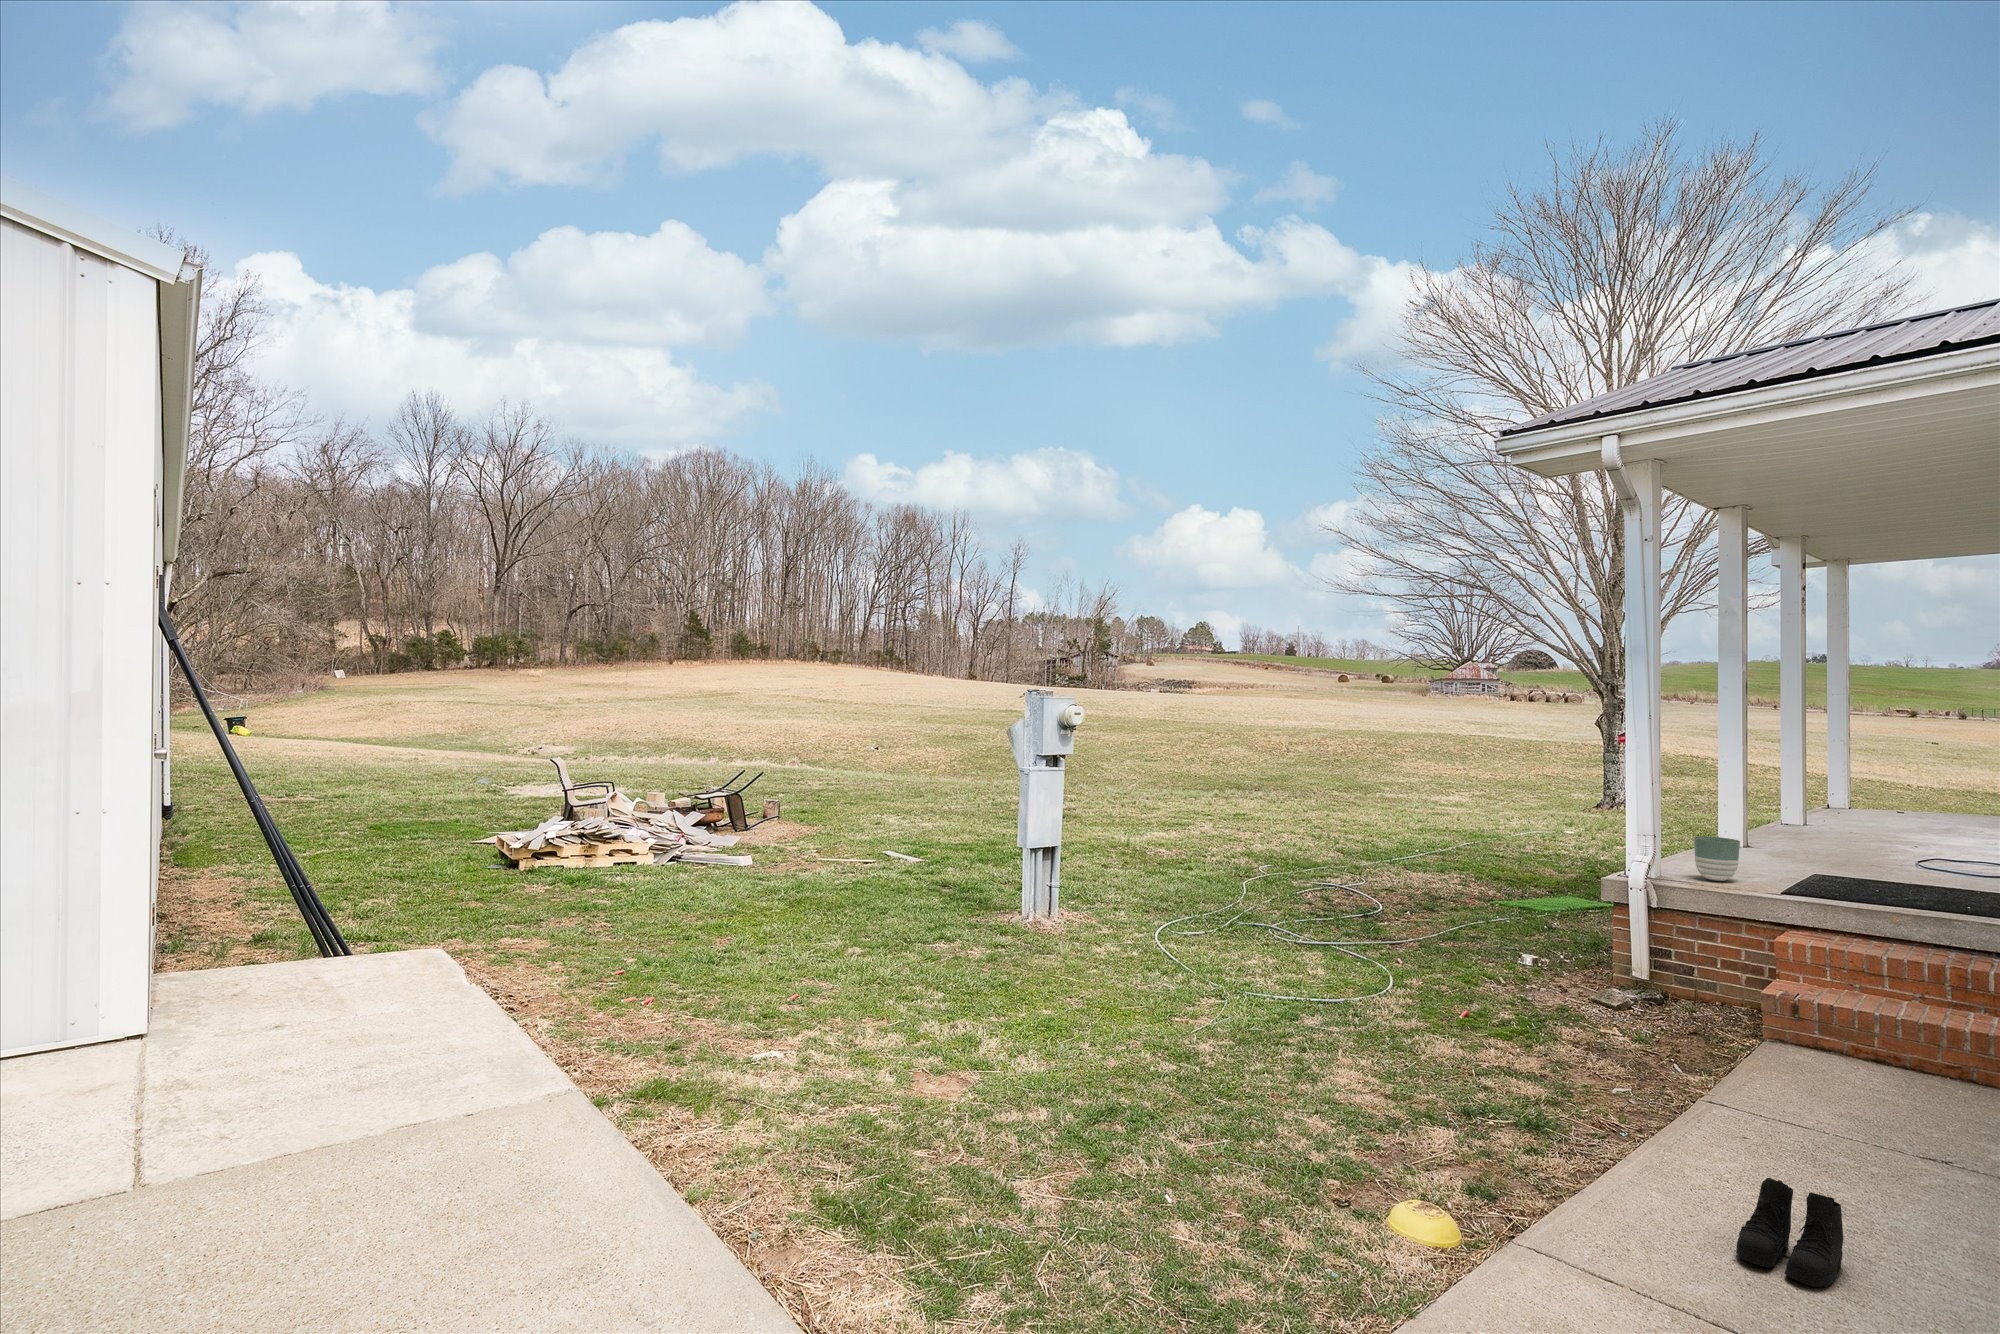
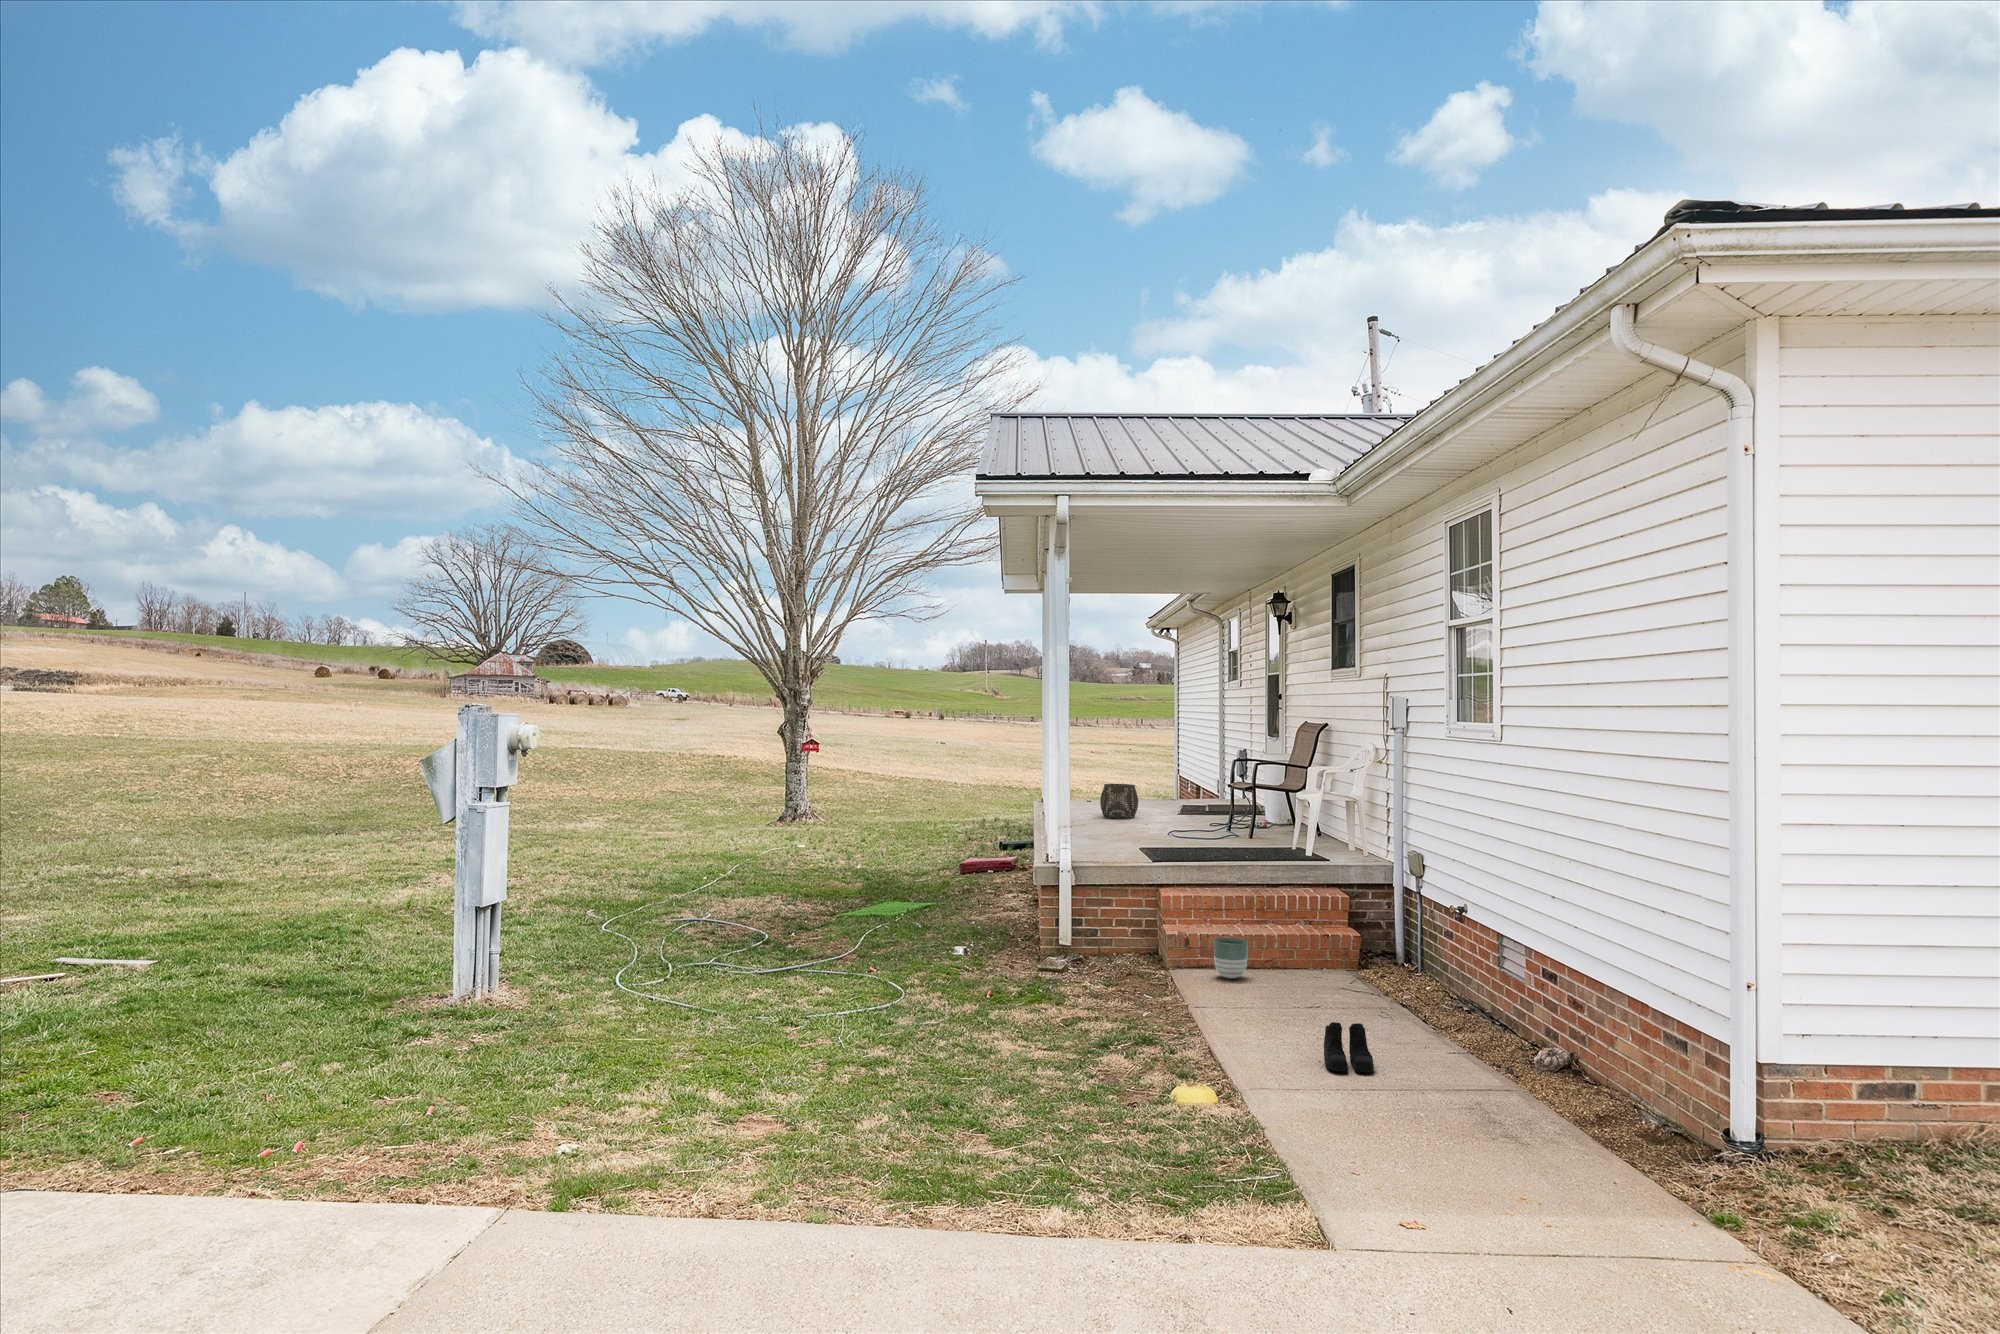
woven basket: none [1888,791,1956,840] -> present [1100,784,1139,819]
planter: present [1694,836,1740,881] -> present [1214,938,1248,979]

